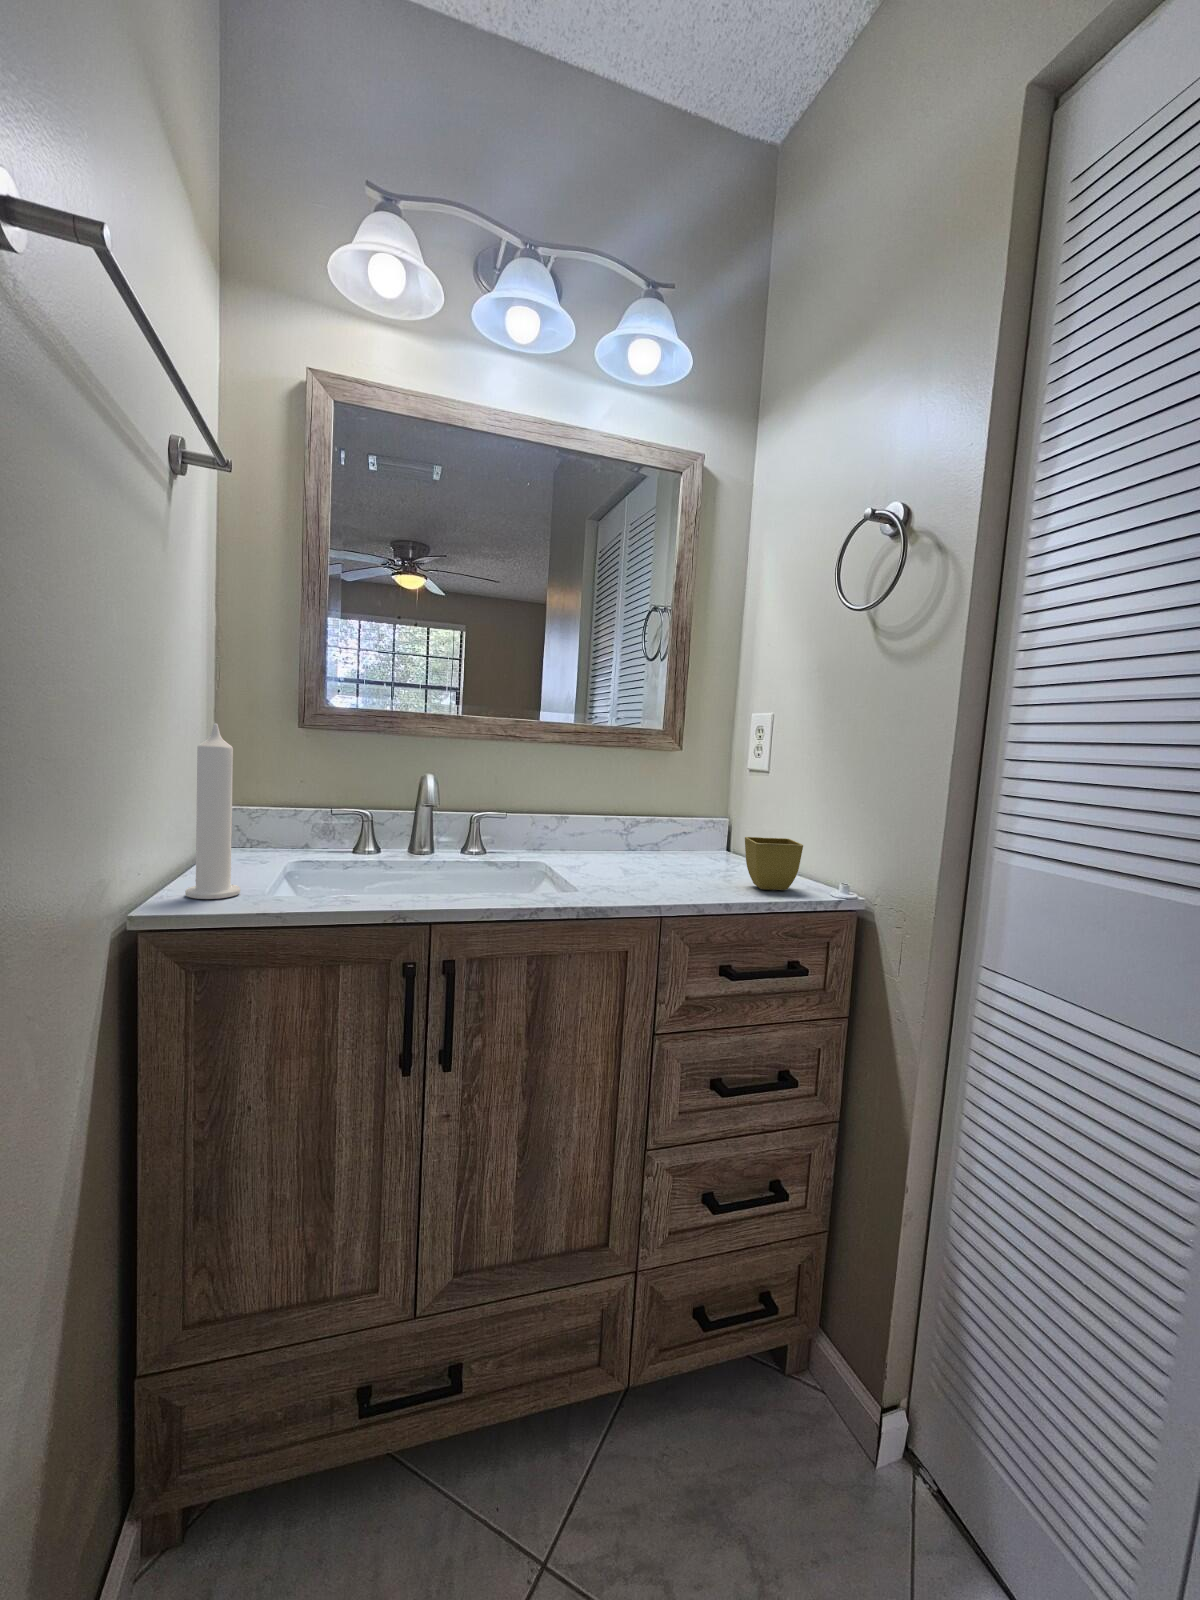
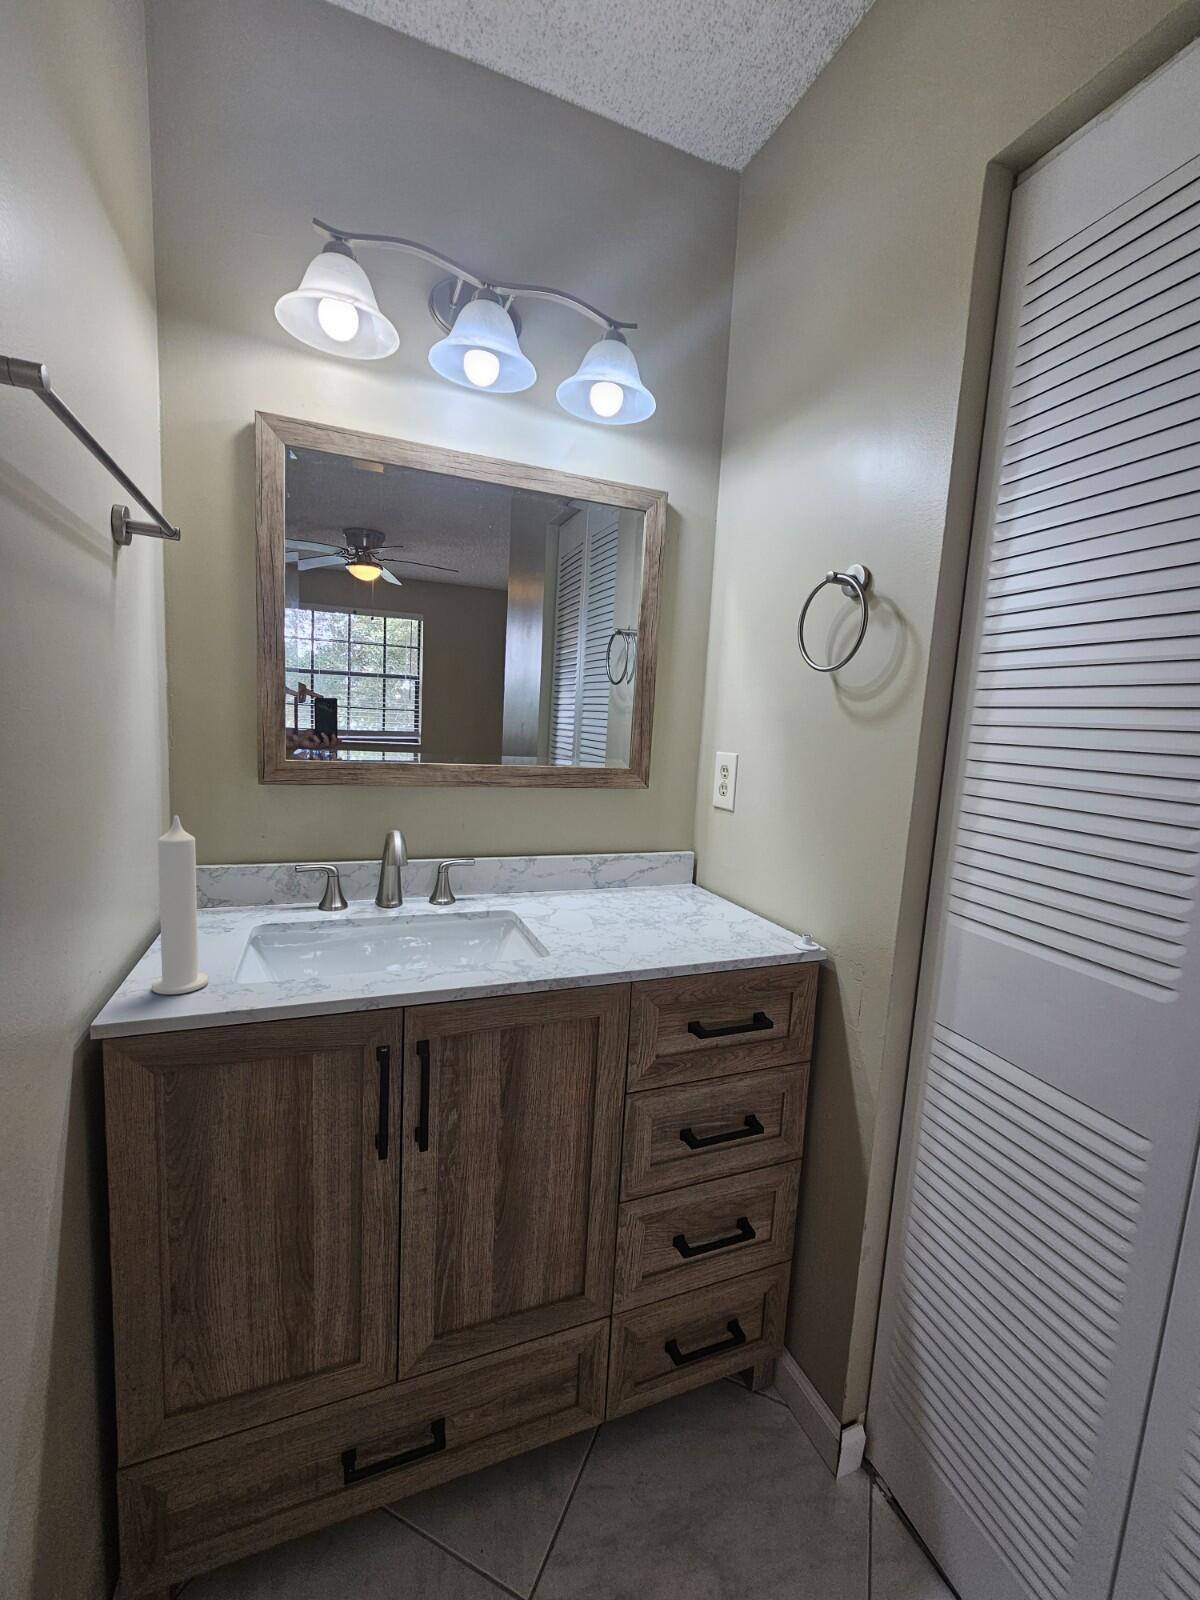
flower pot: present [745,837,803,890] -> none [710,889,767,943]

